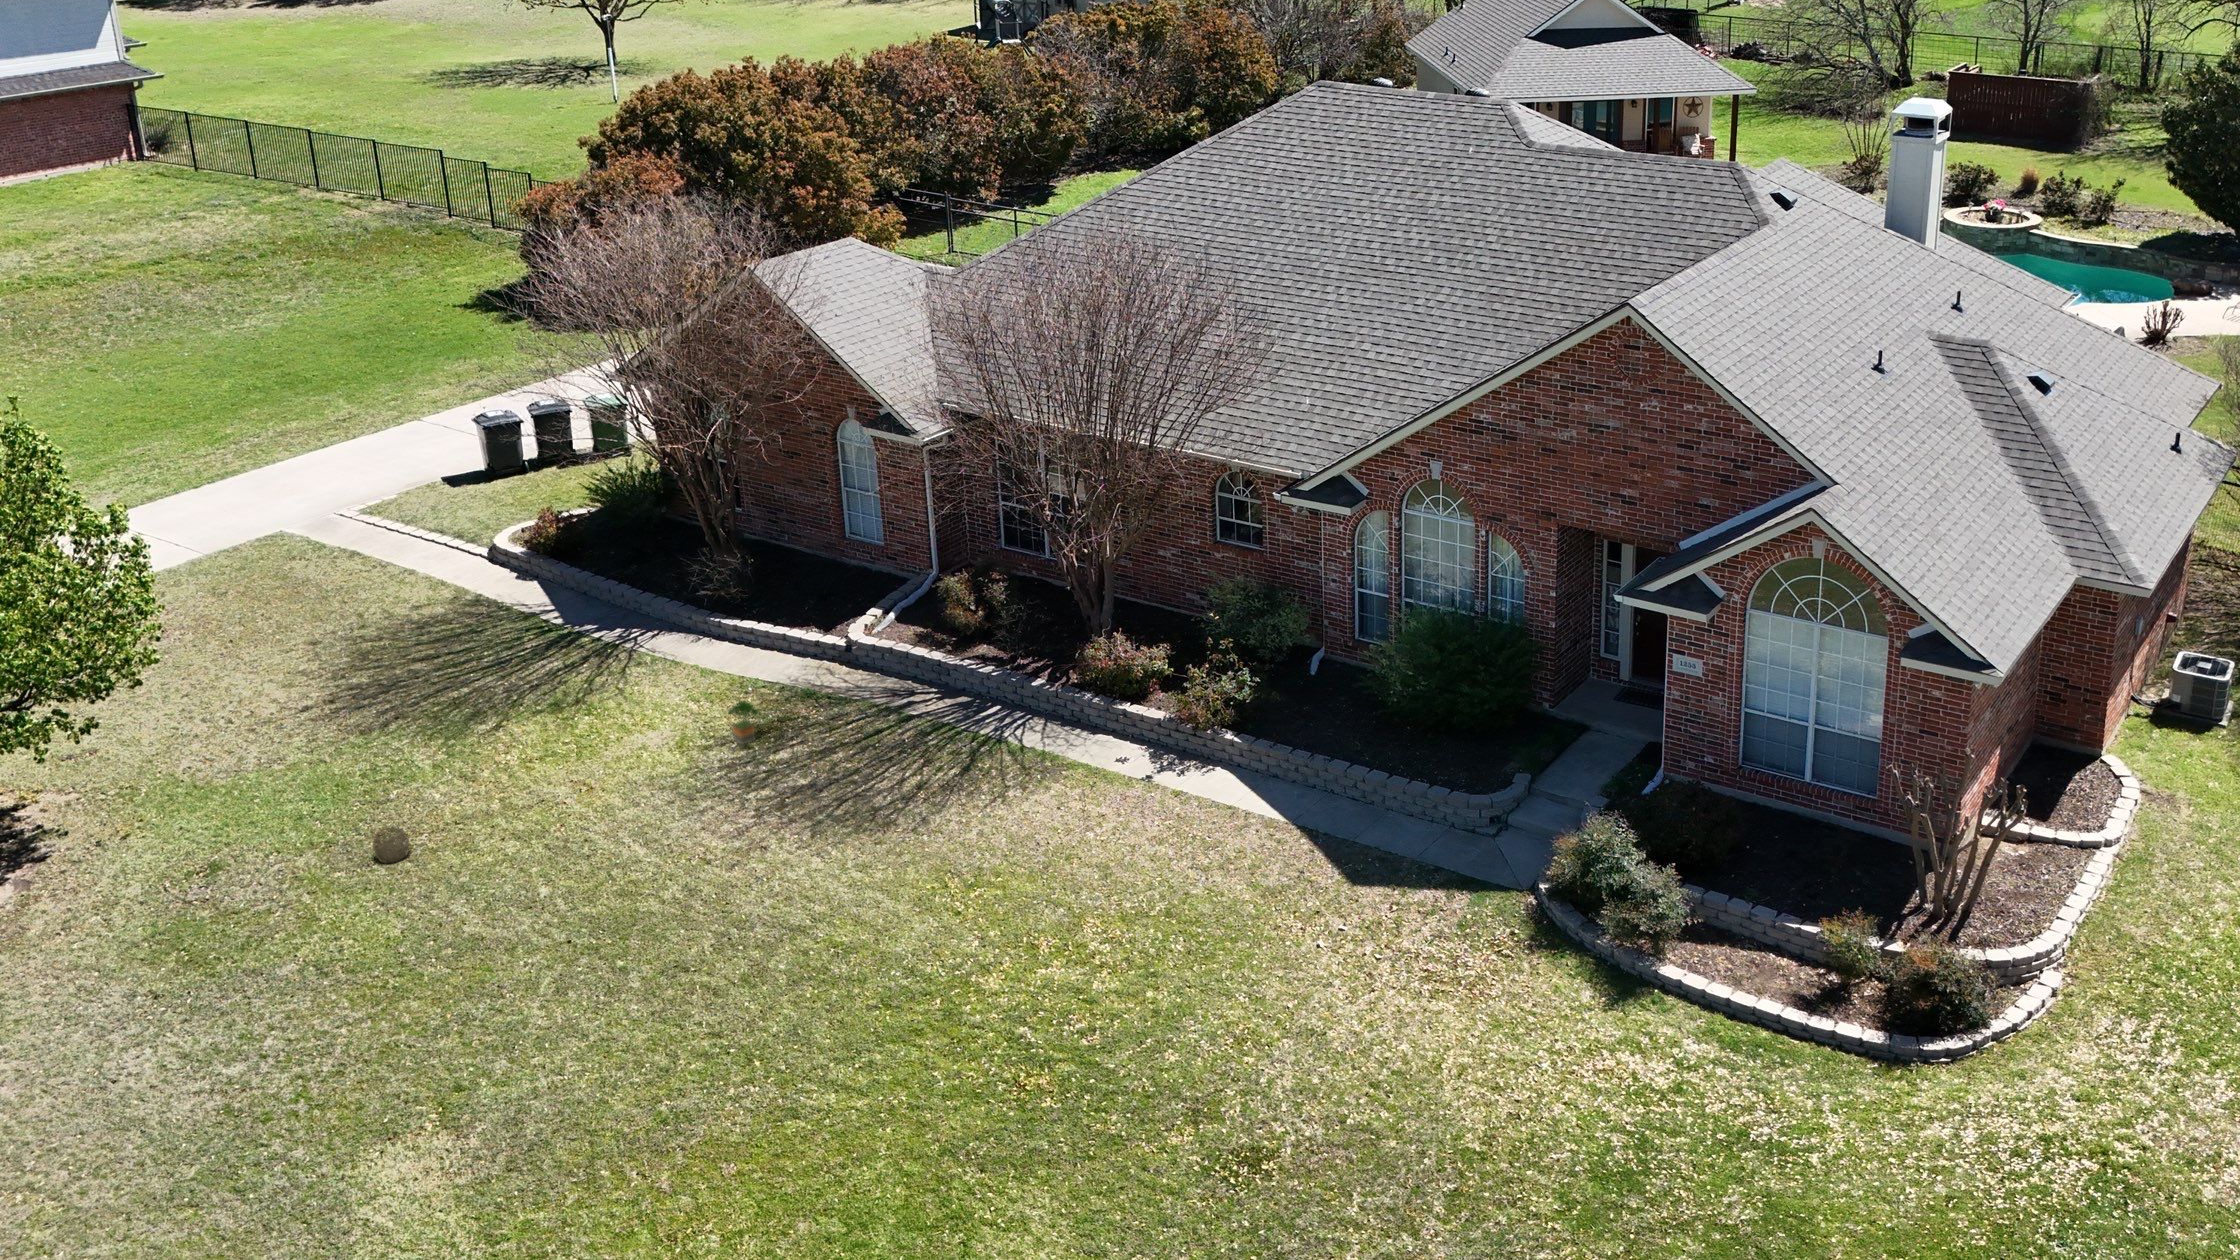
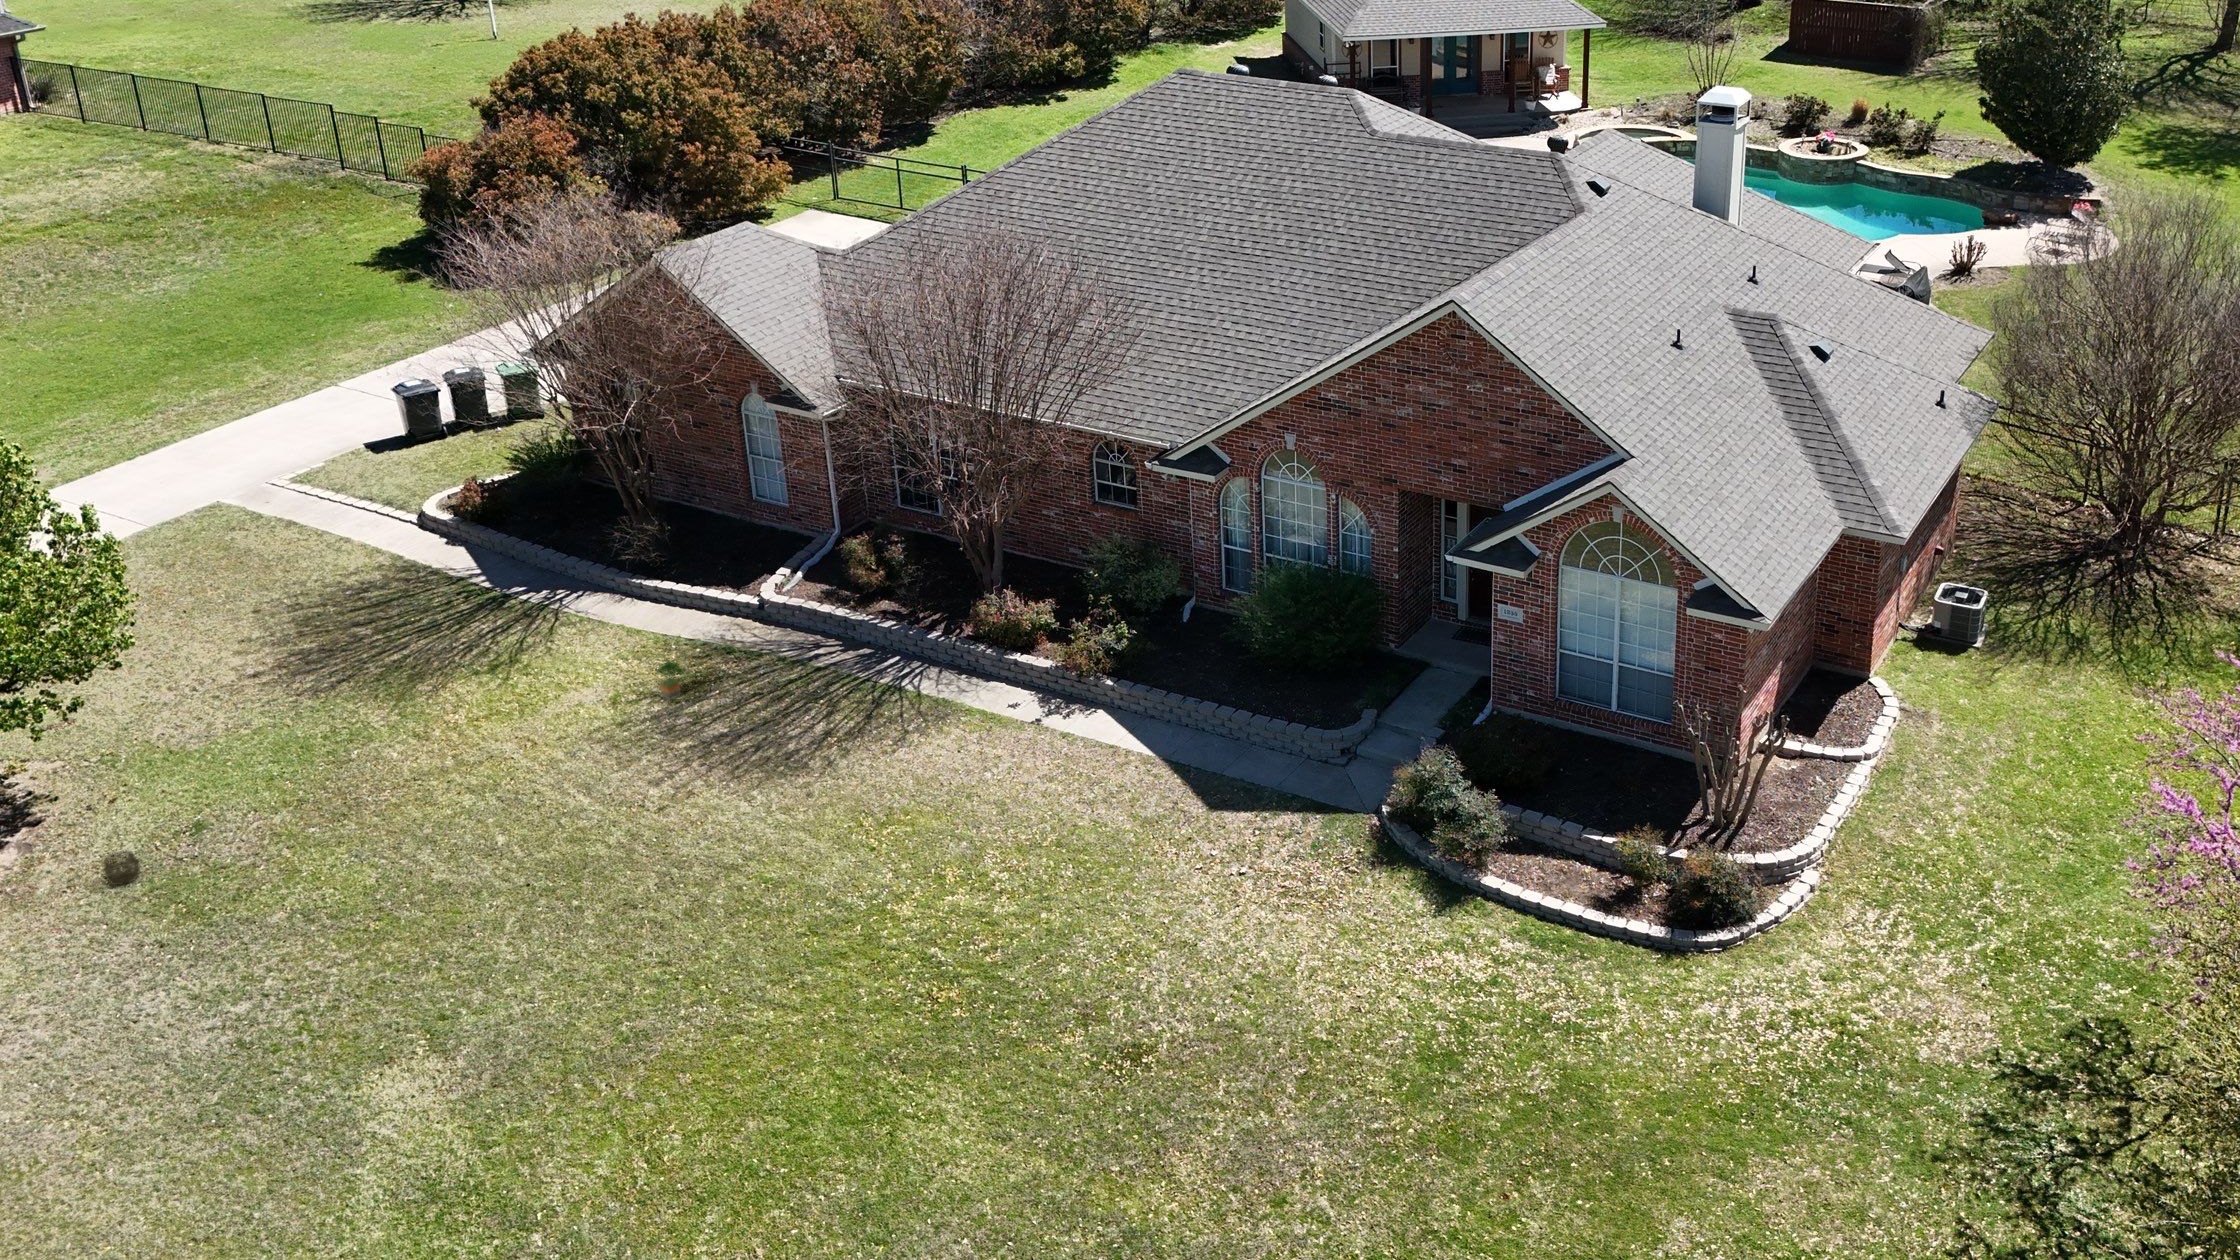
woven basket: present [373,826,410,863] -> present [104,851,140,885]

